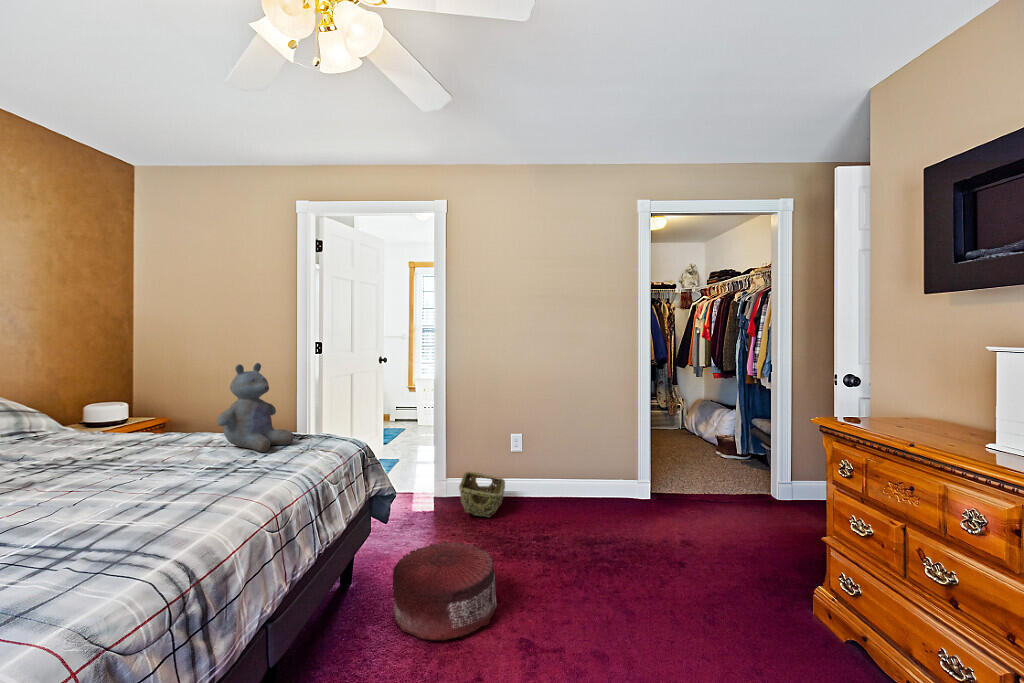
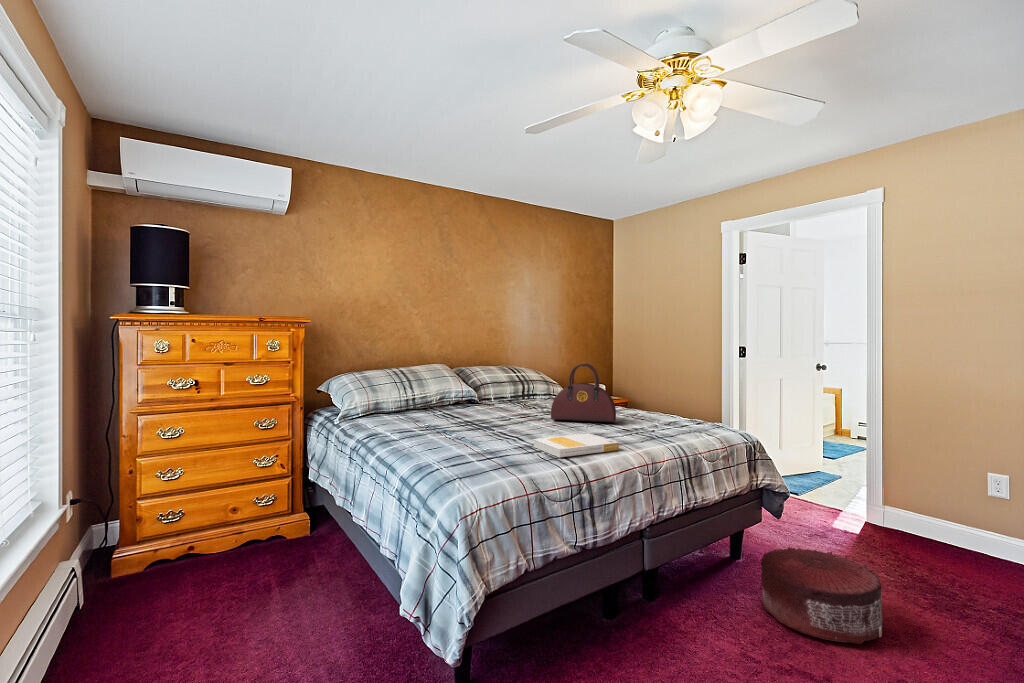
stuffed bear: present [217,363,294,452] -> none [634,359,689,427]
handbag: none [57,375,188,476] -> present [551,363,616,423]
woven basket: present [459,472,505,517] -> none [888,505,976,564]
book: none [44,490,228,557] -> present [534,434,619,457]

